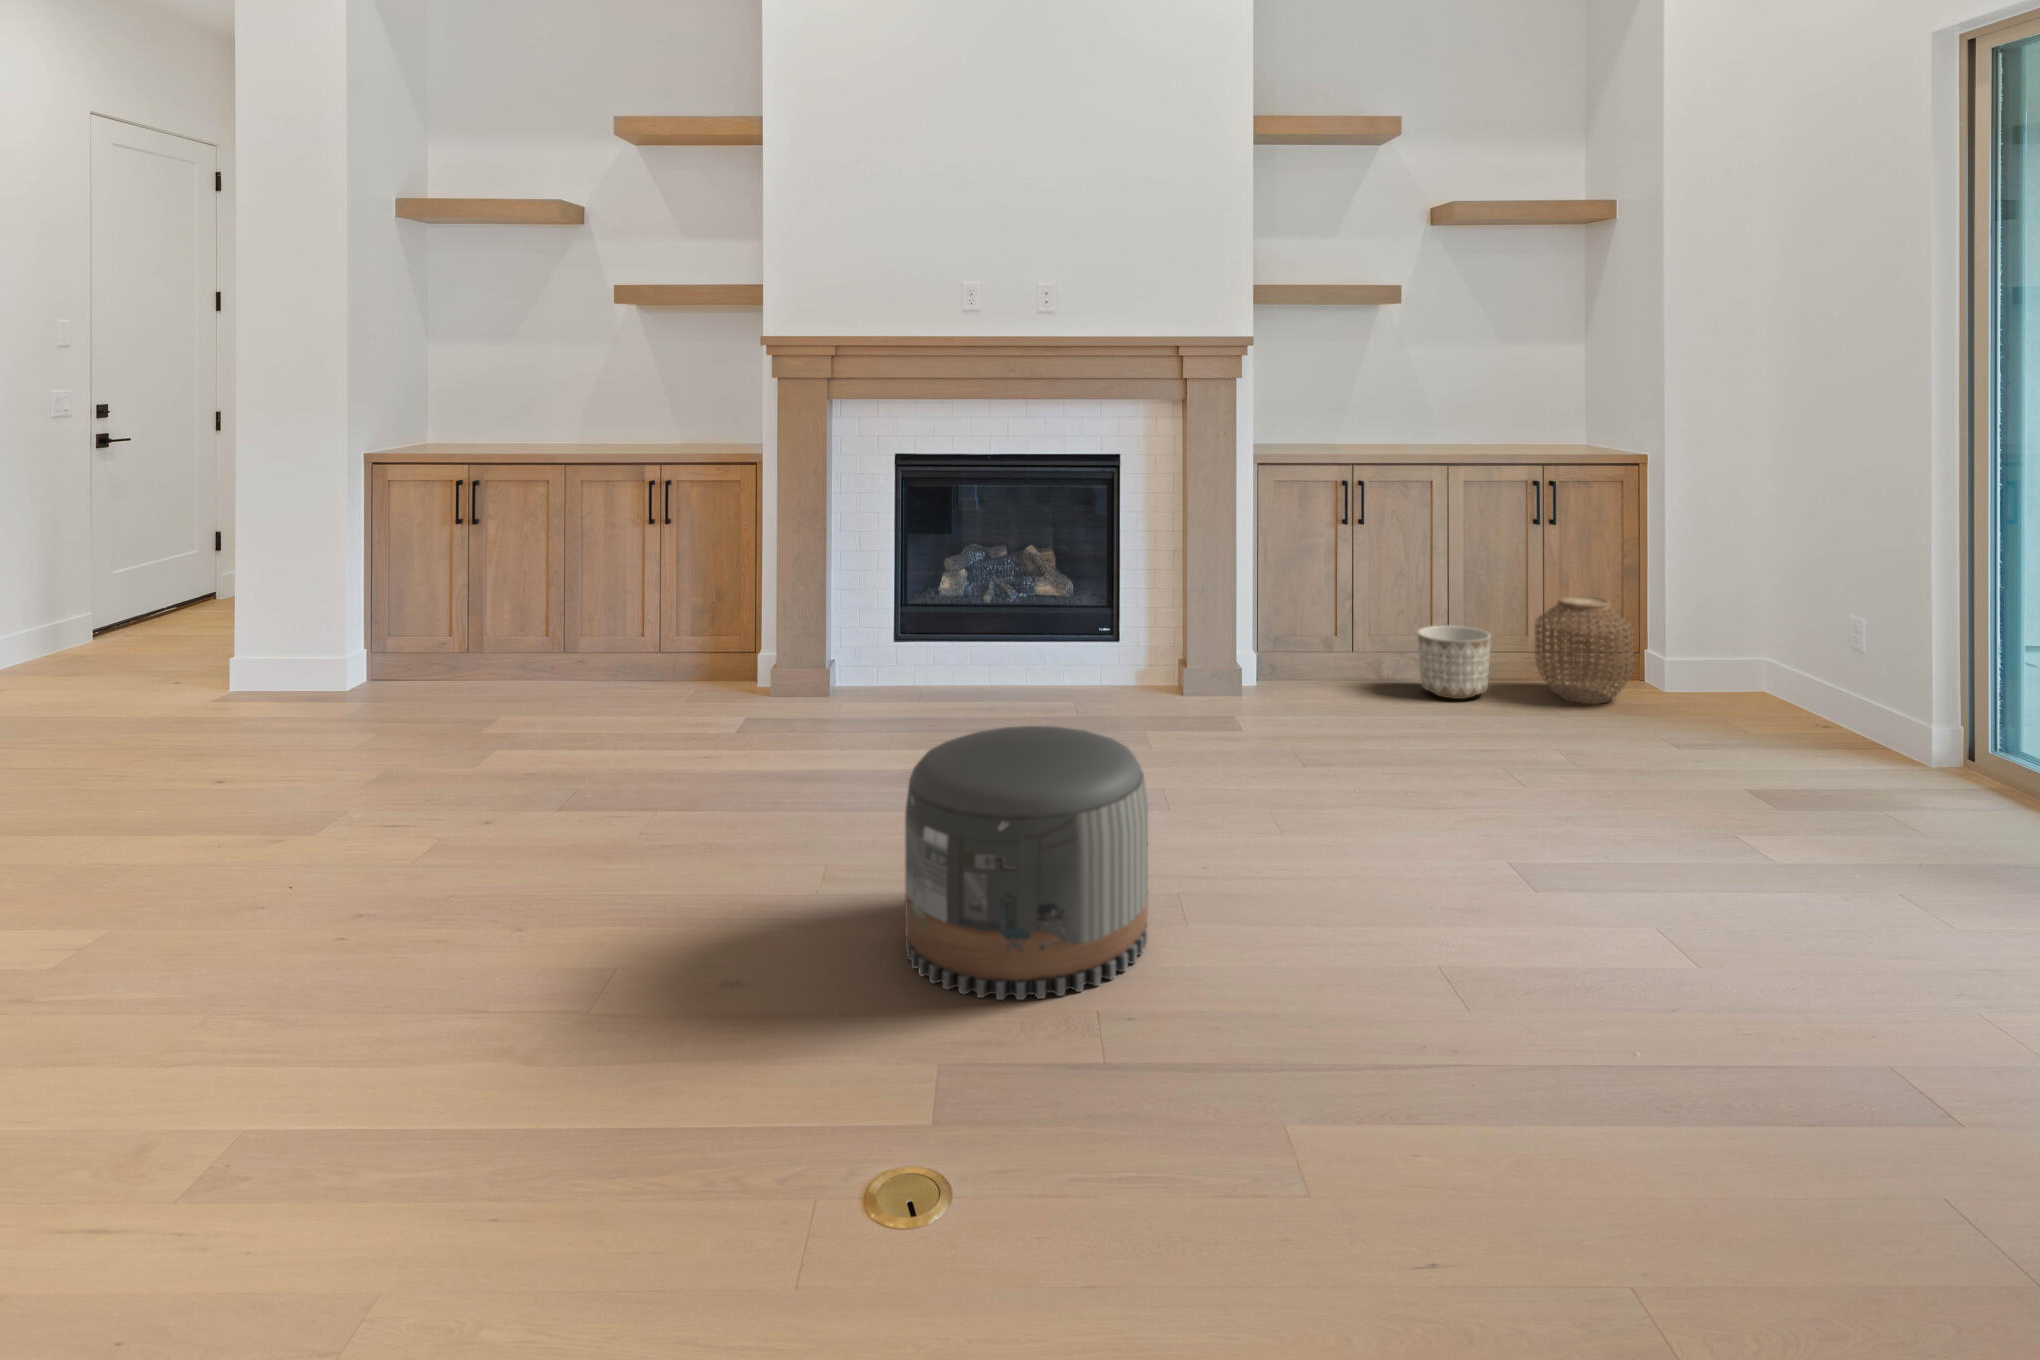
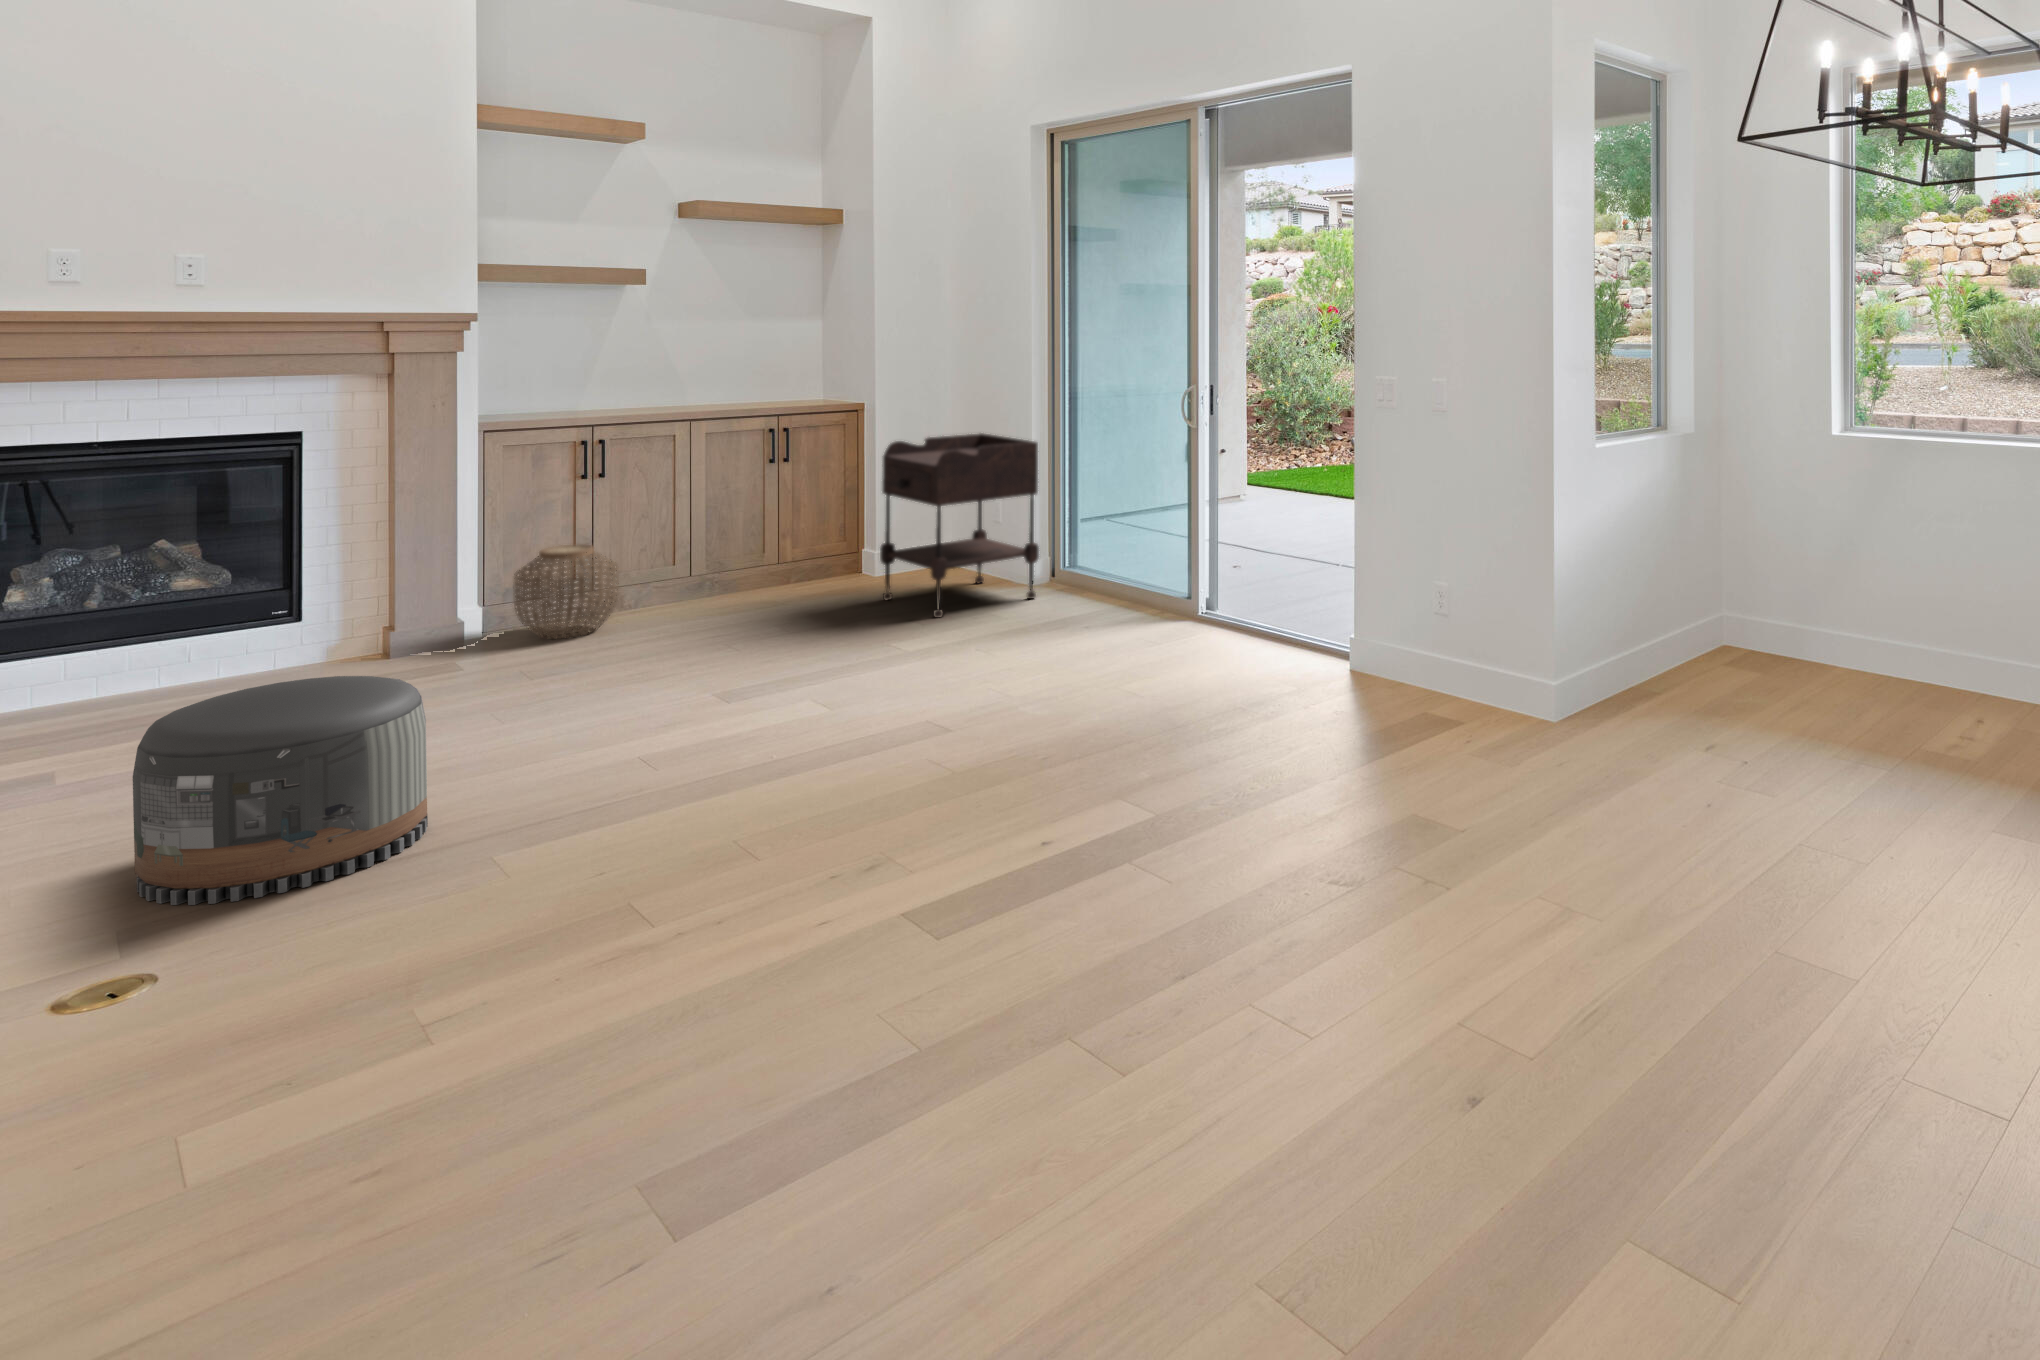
side table: none [1665,496,1907,765] -> present [880,433,1039,618]
woven basket: present [1535,596,1634,703] -> present [514,544,619,639]
planter: present [1417,626,1491,699] -> none [663,556,734,615]

